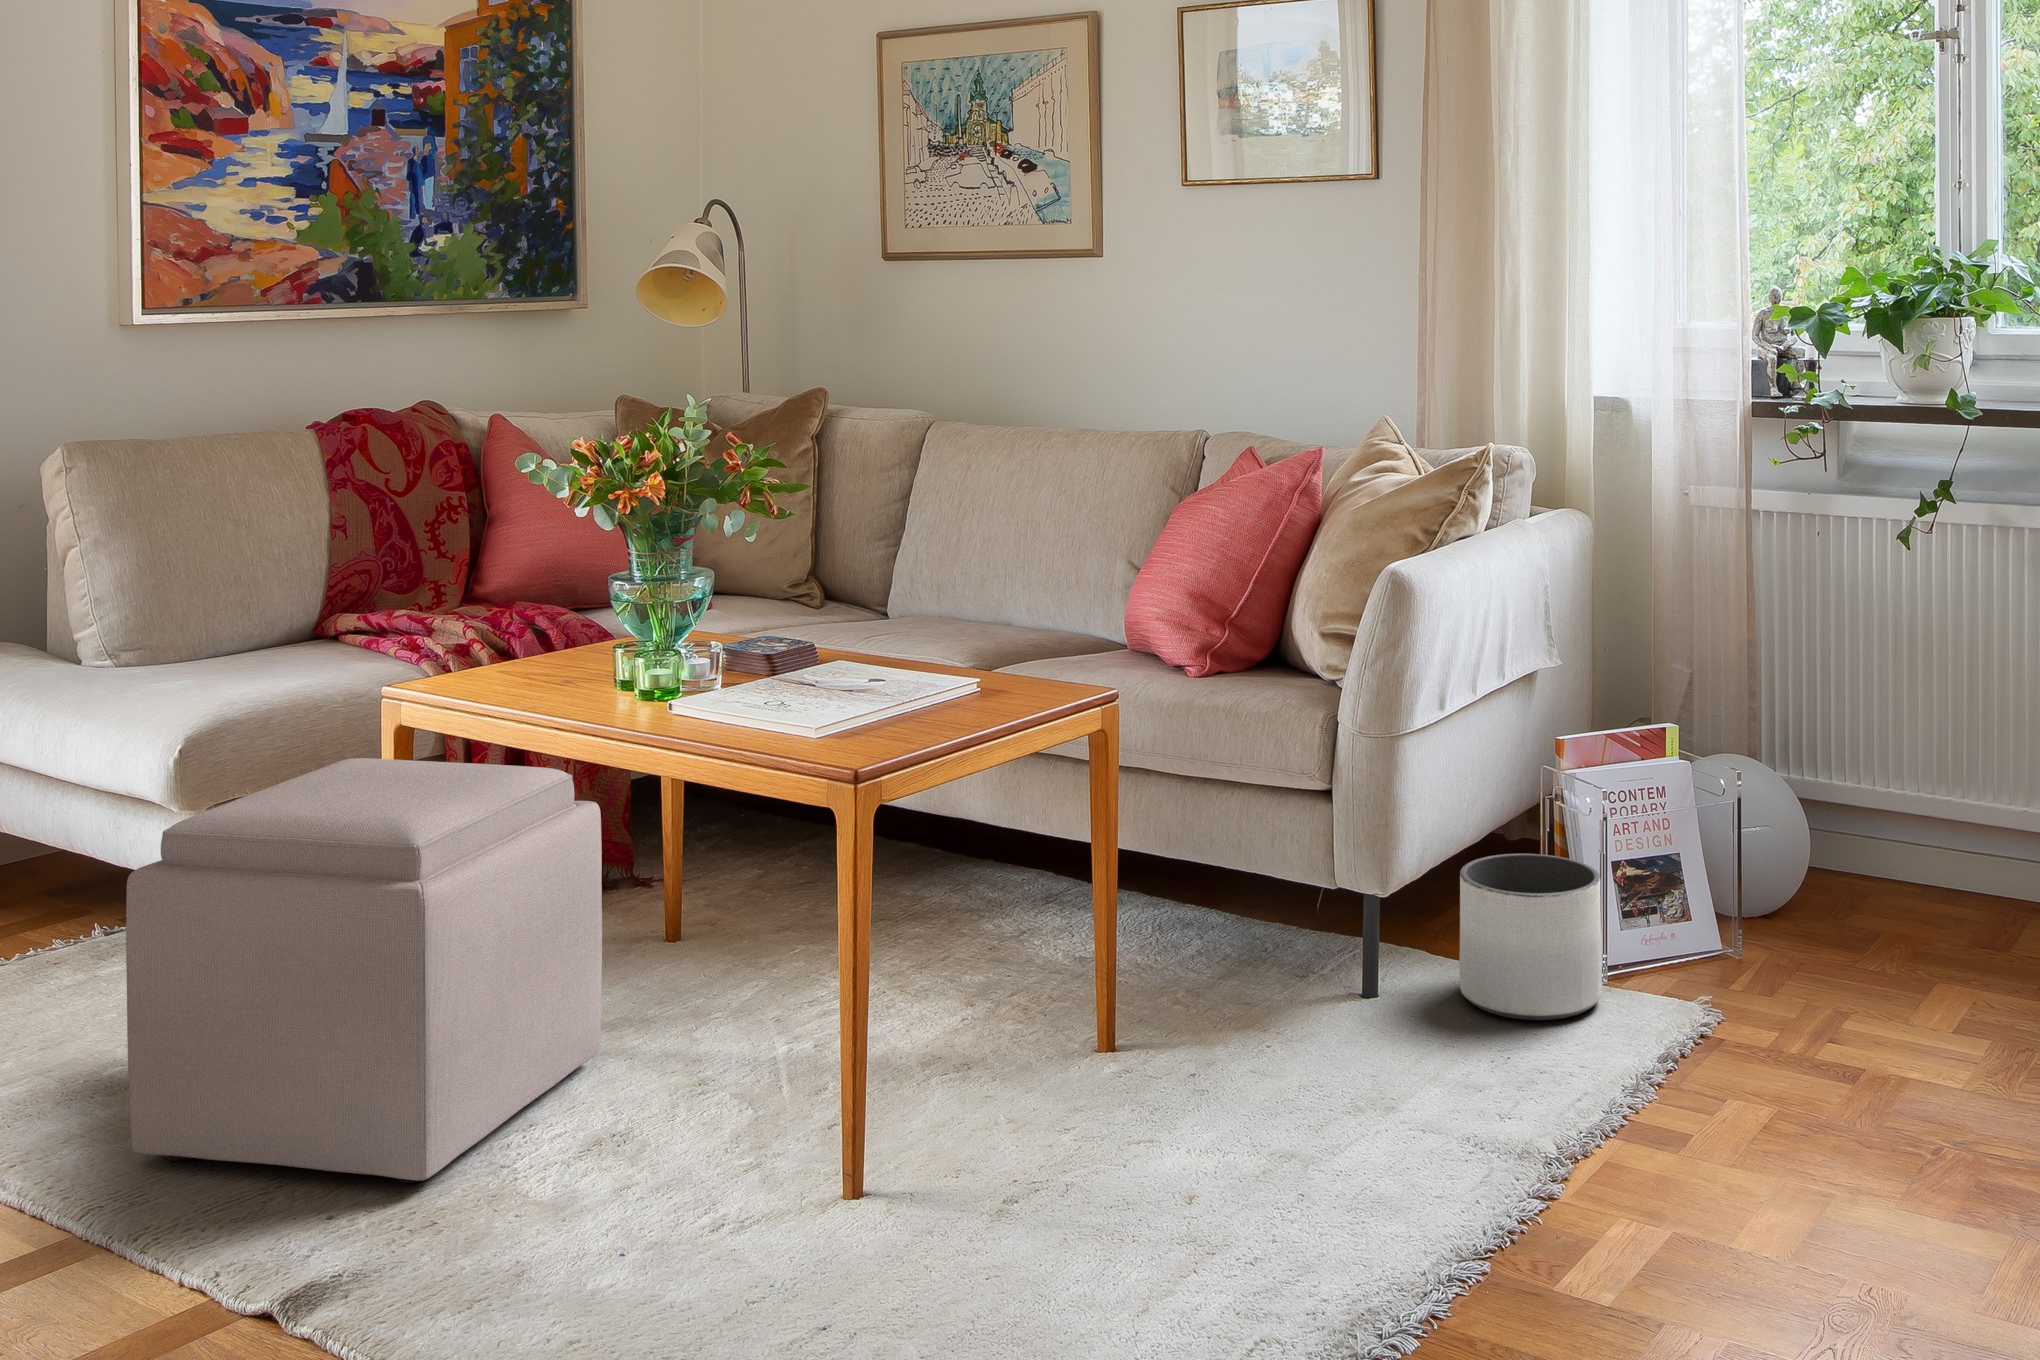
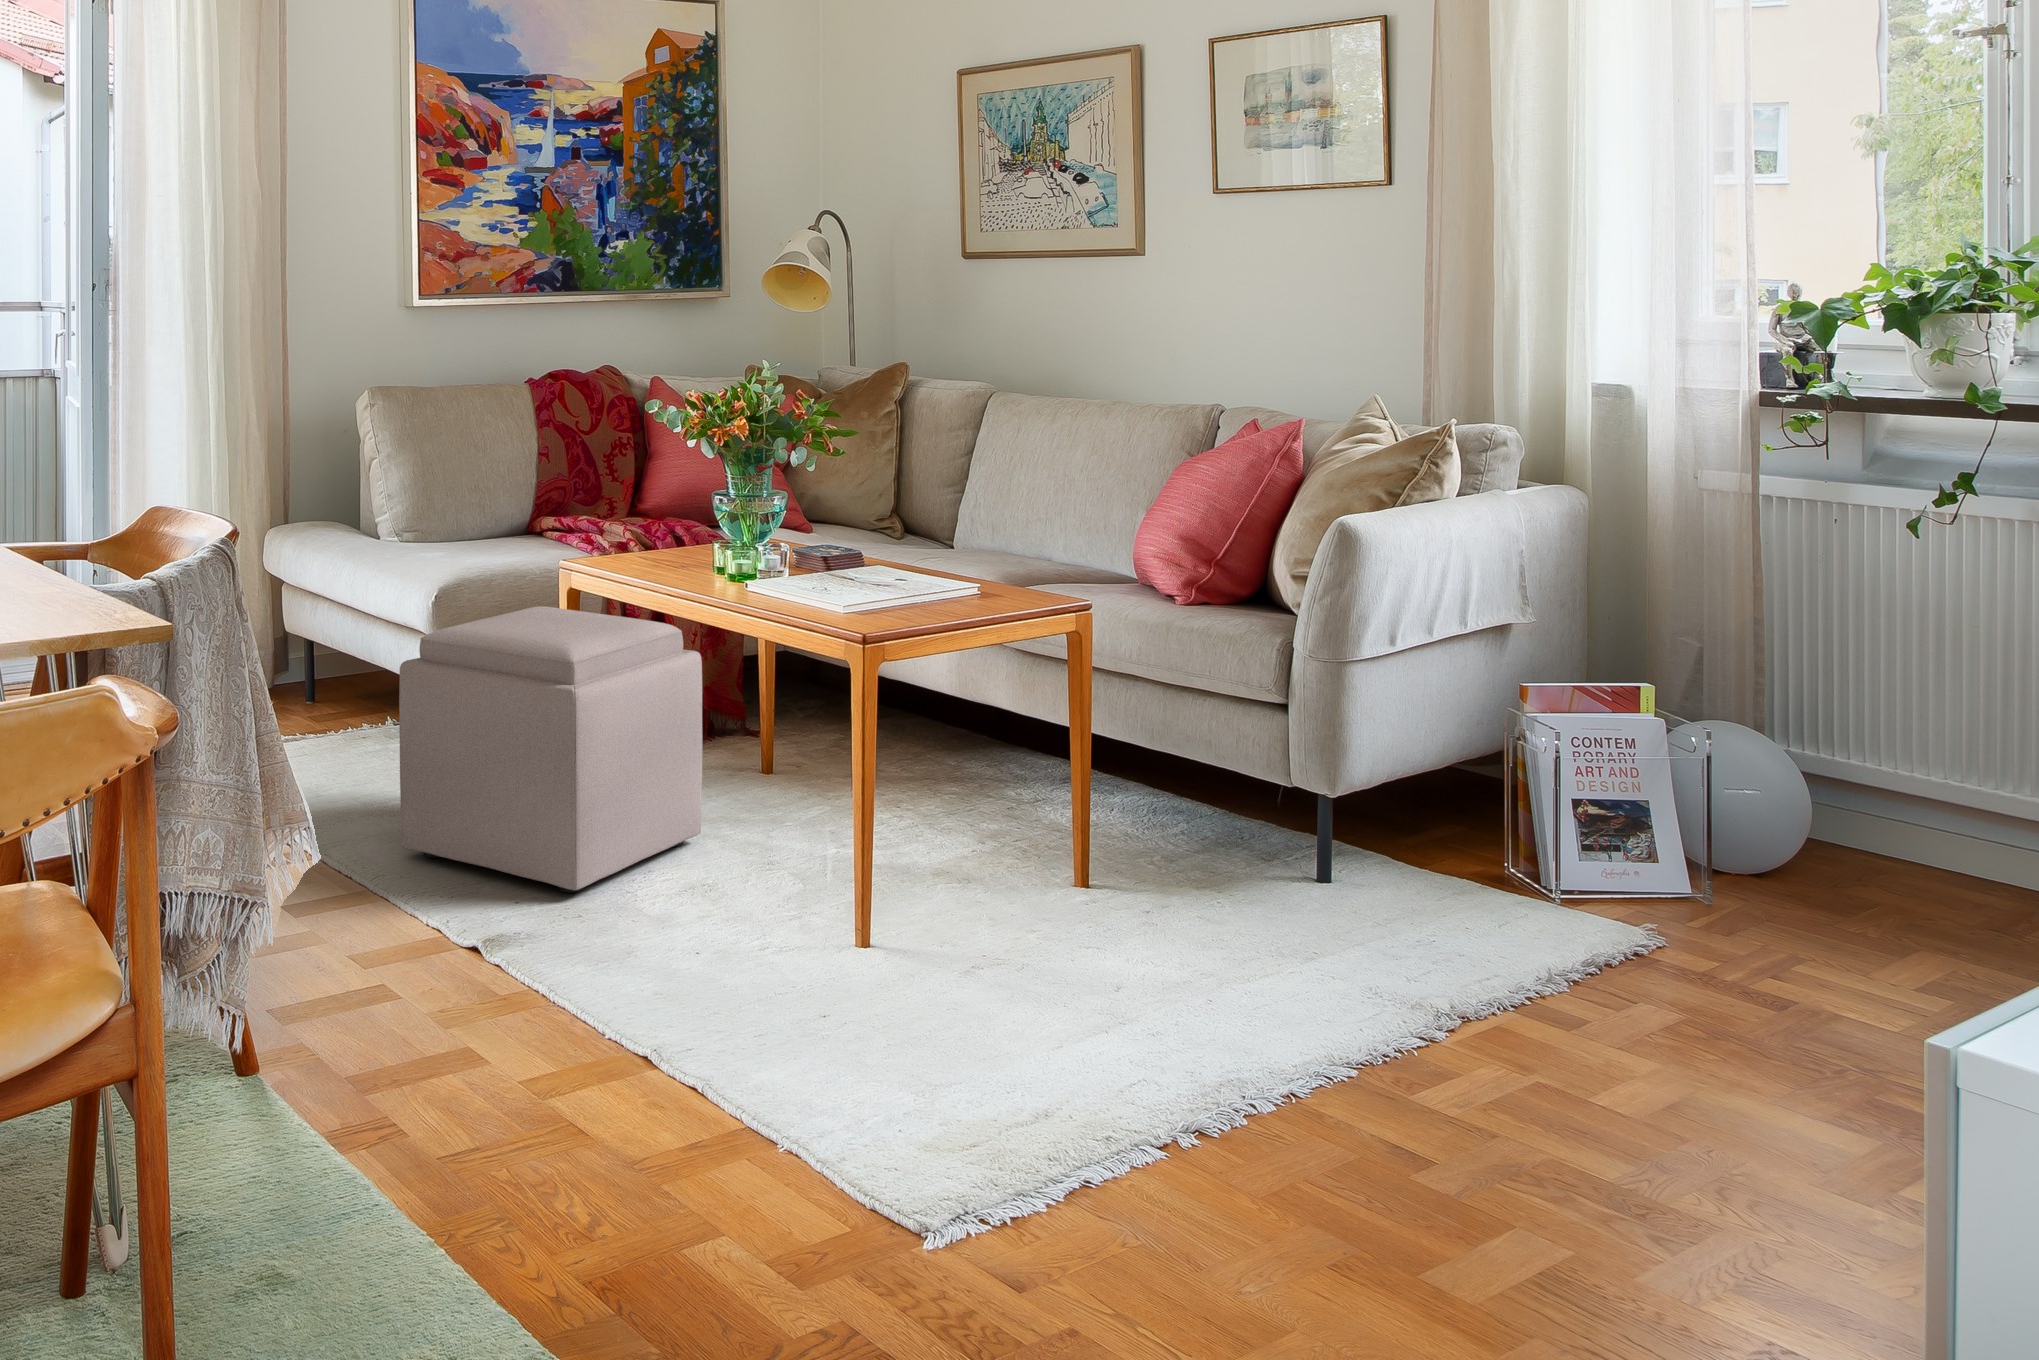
planter: present [1459,854,1602,1020] -> none [1407,779,1544,923]

